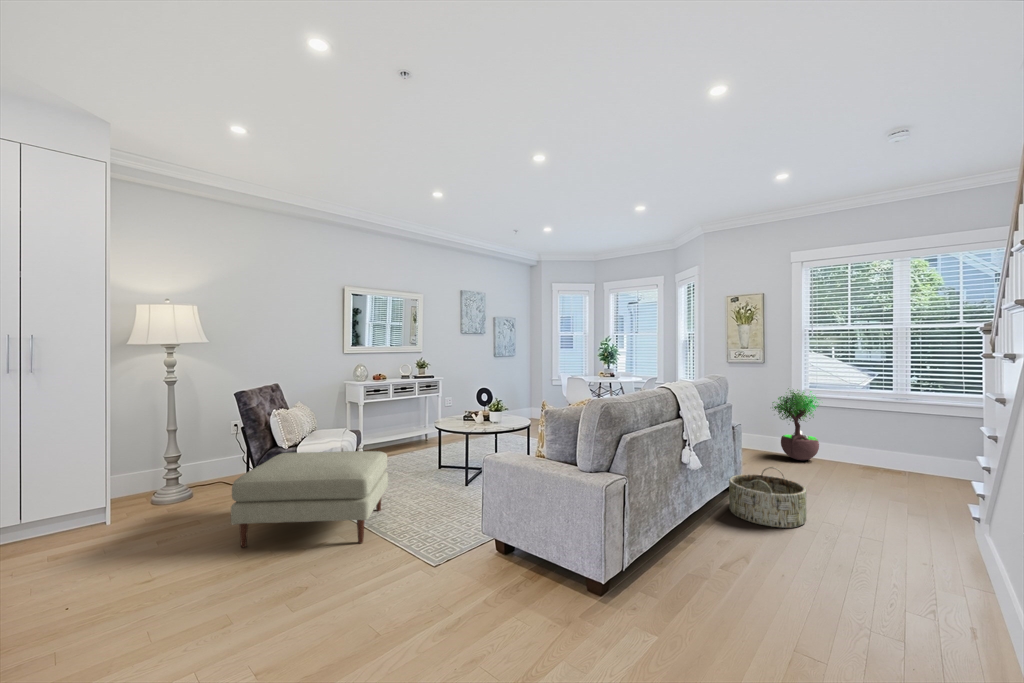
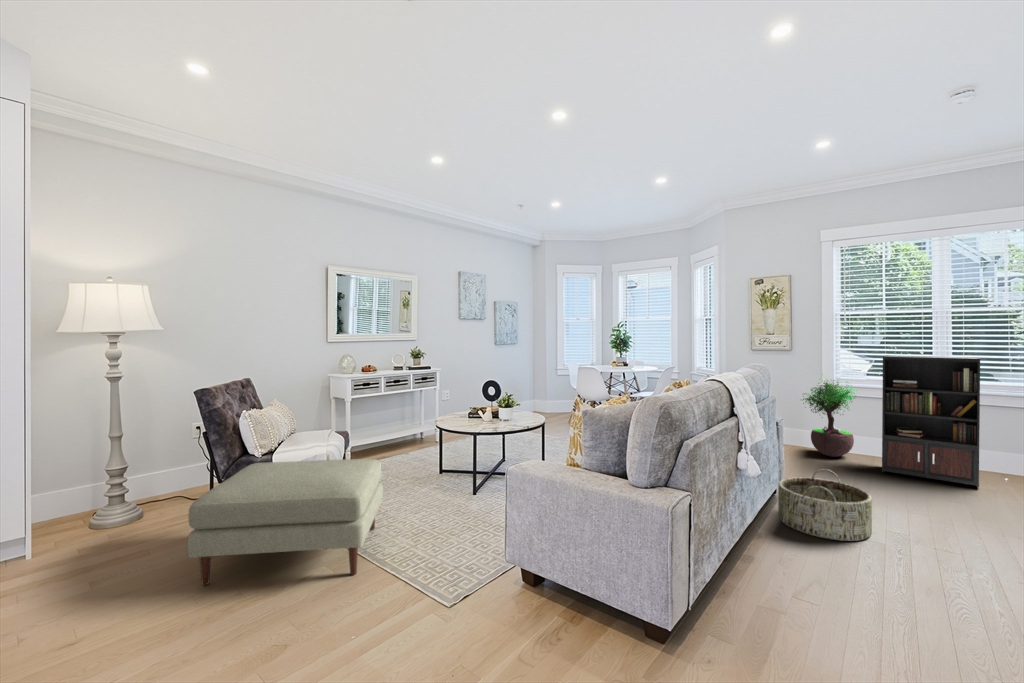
bookcase: none [839,368,954,488] -> present [882,355,1008,487]

